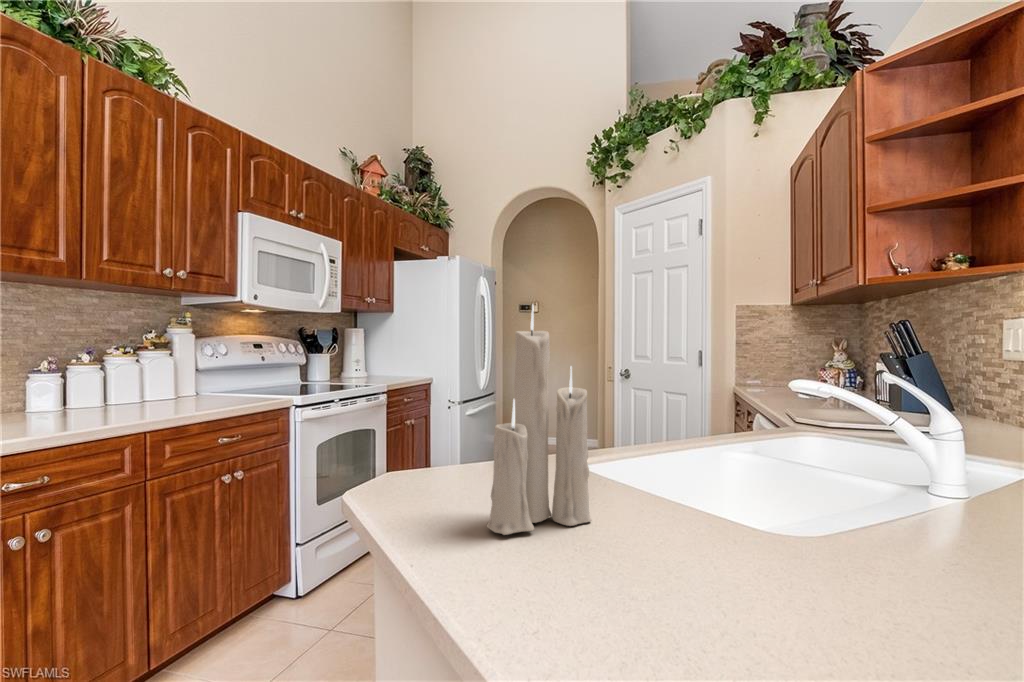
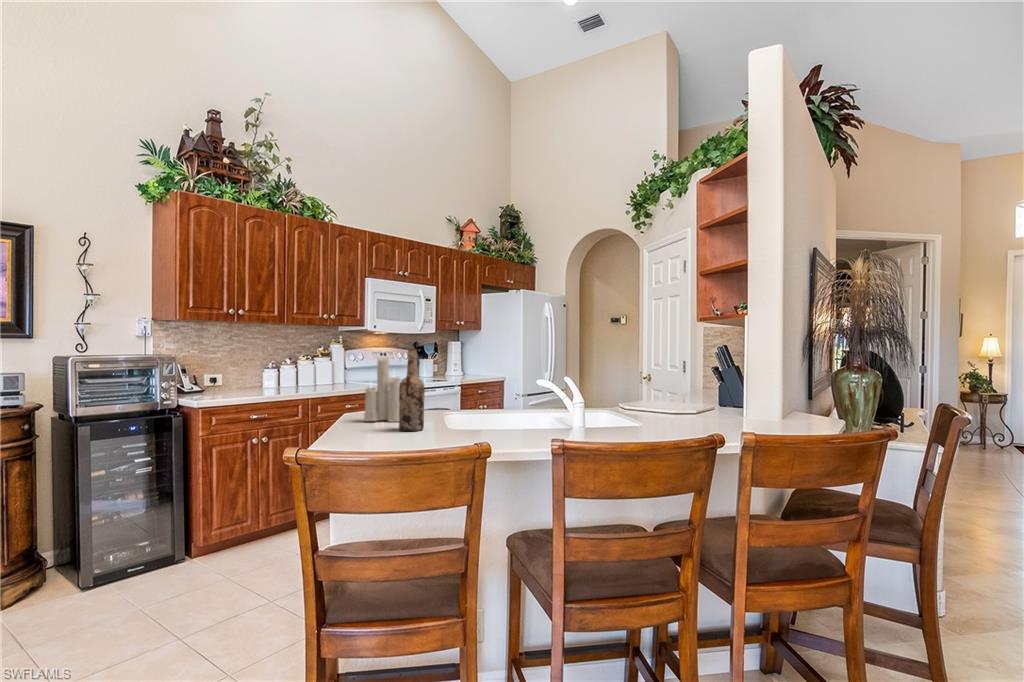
wine bottle: none [700,295,793,585] -> present [399,349,425,431]

